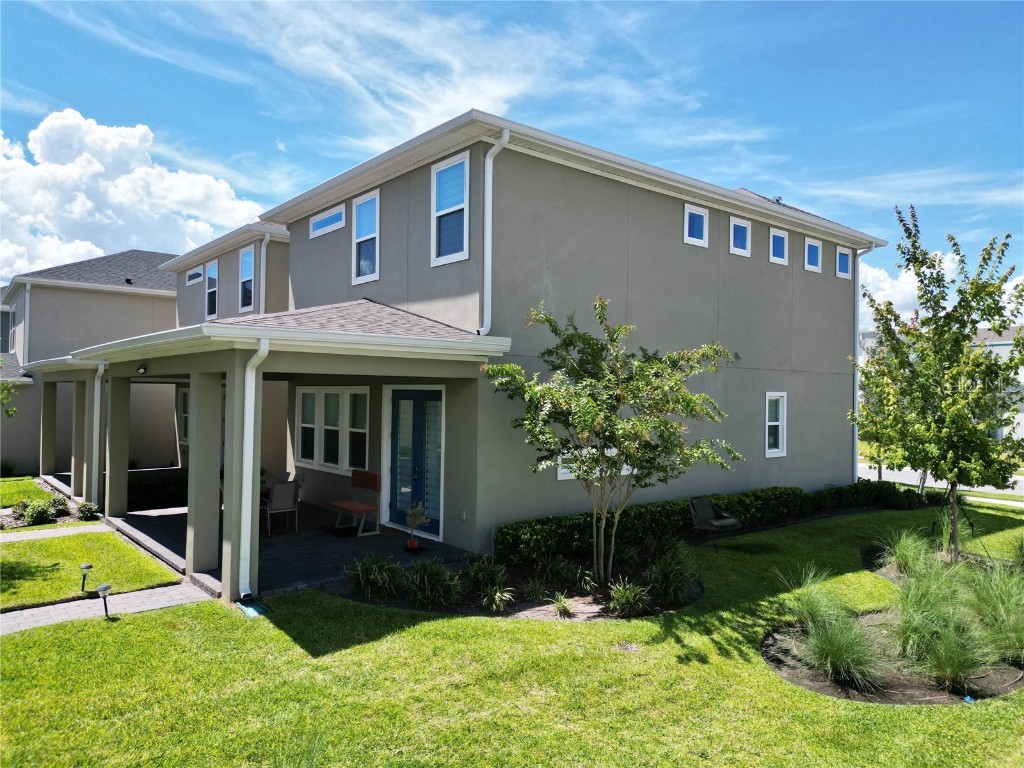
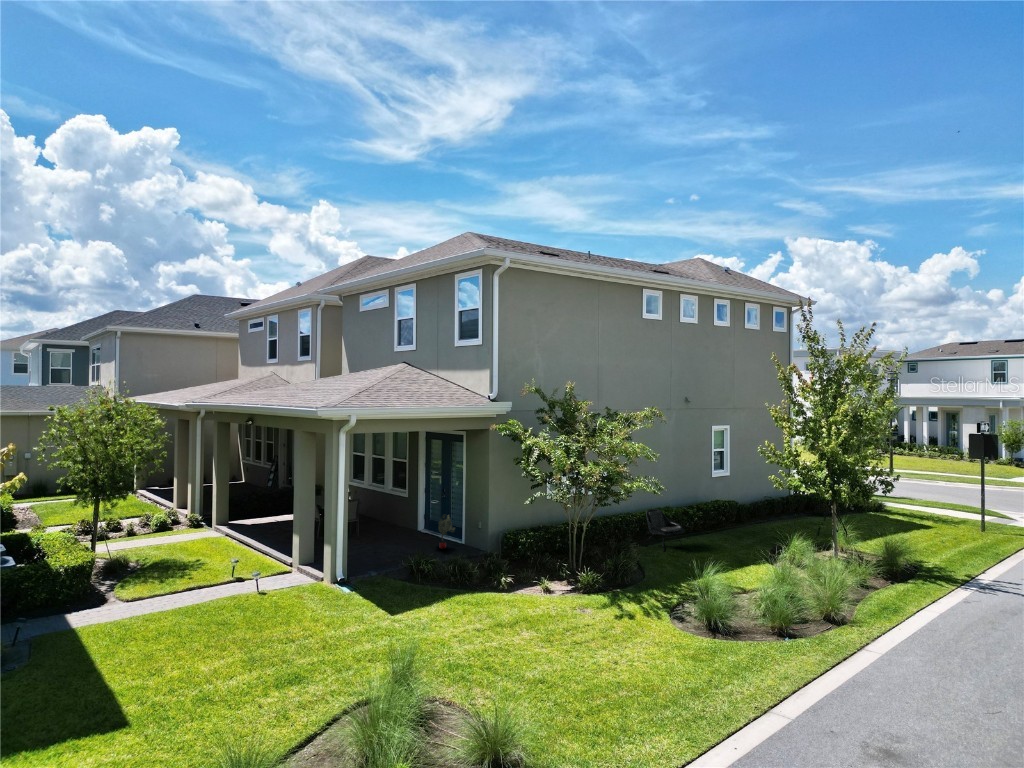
bench: present [327,469,381,537] -> none [378,489,418,540]

